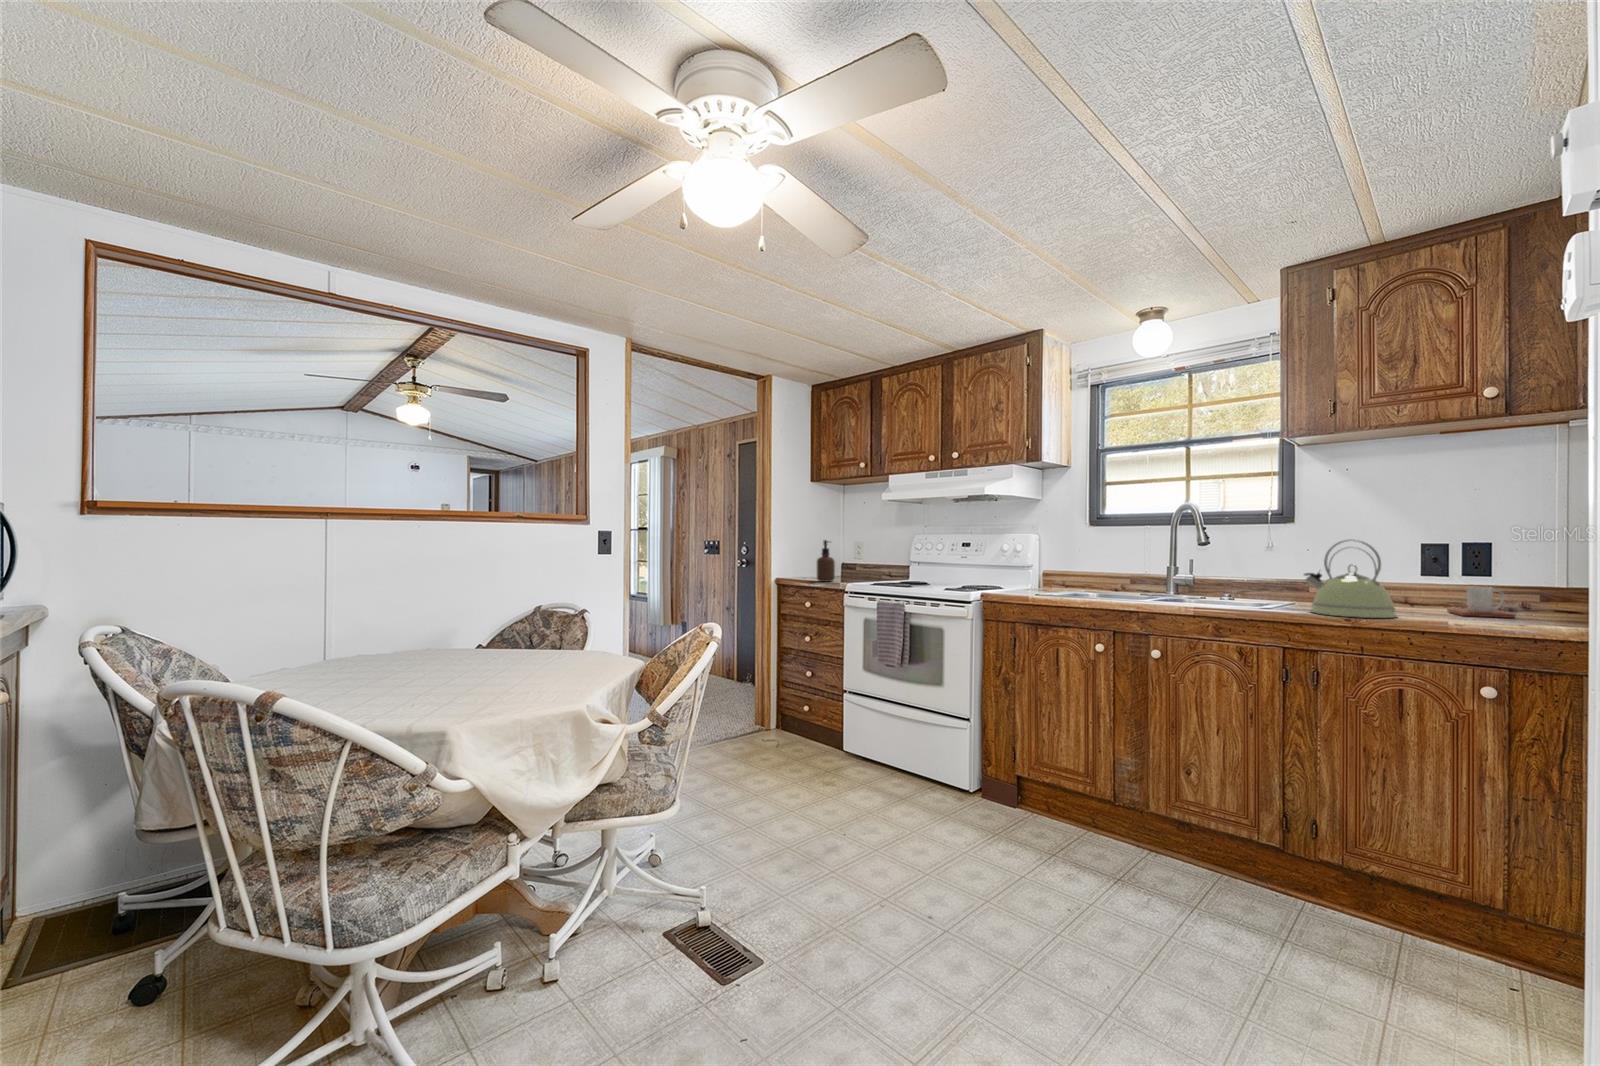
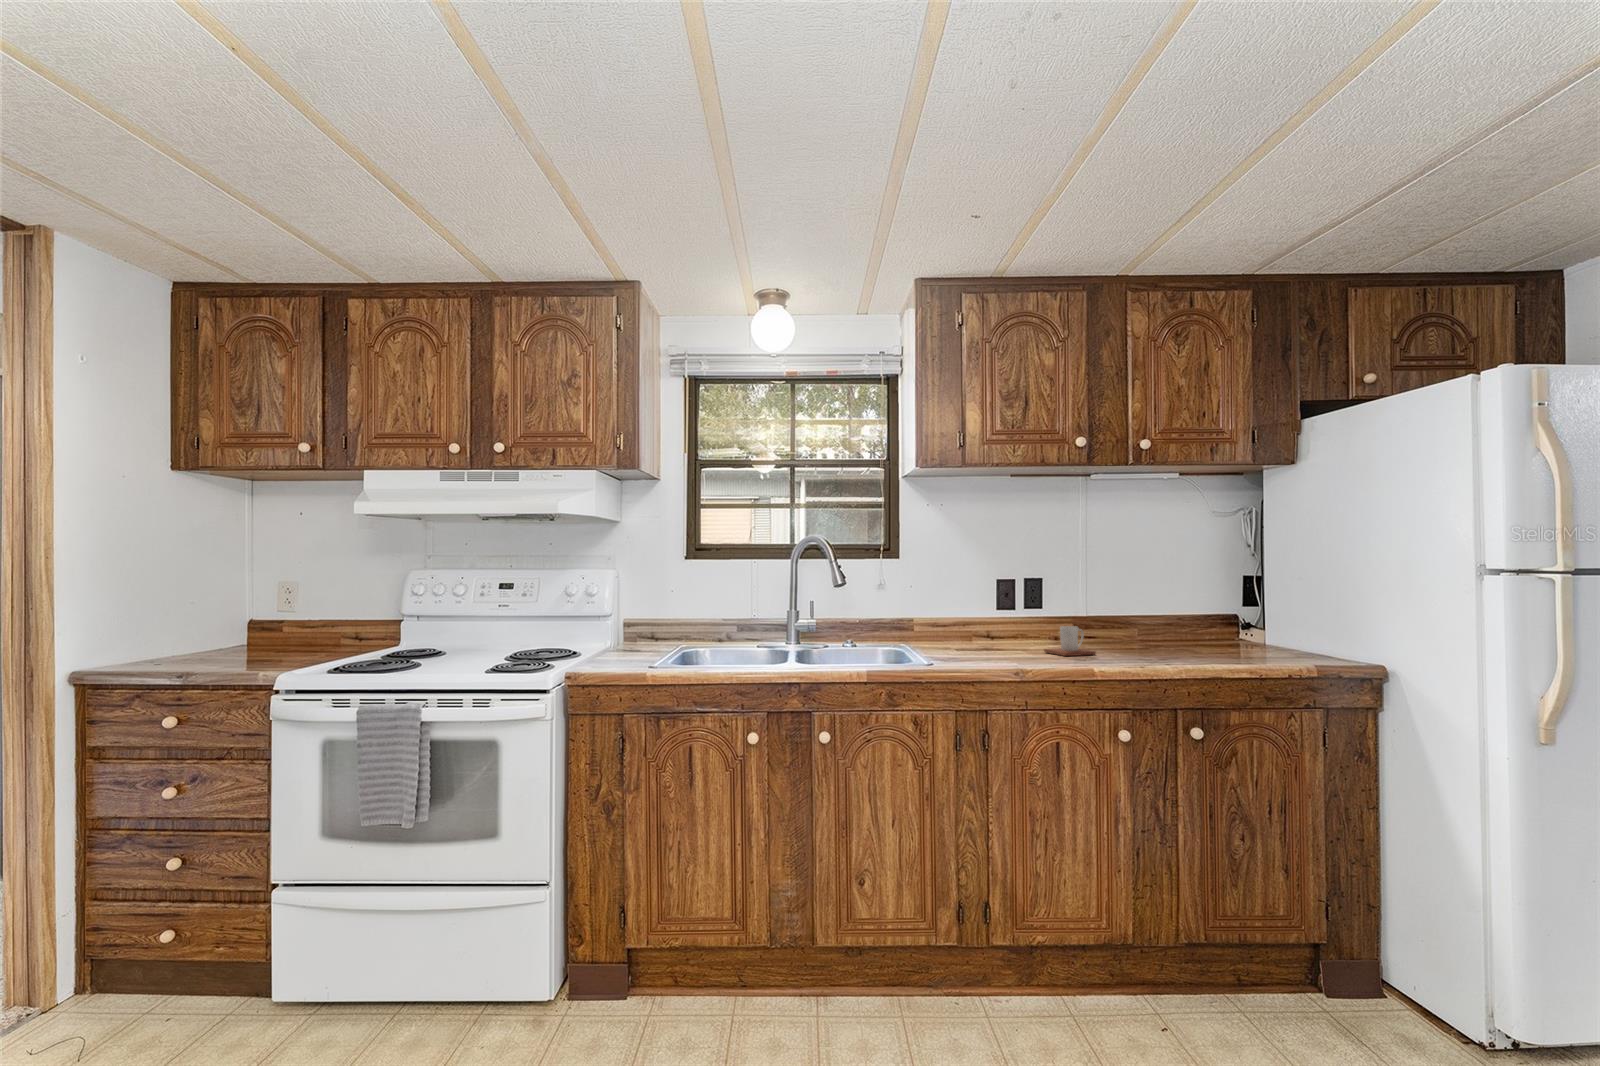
kettle: present [1304,539,1397,618] -> none [955,583,1038,668]
soap dispenser: present [817,540,835,582] -> none [194,589,239,673]

